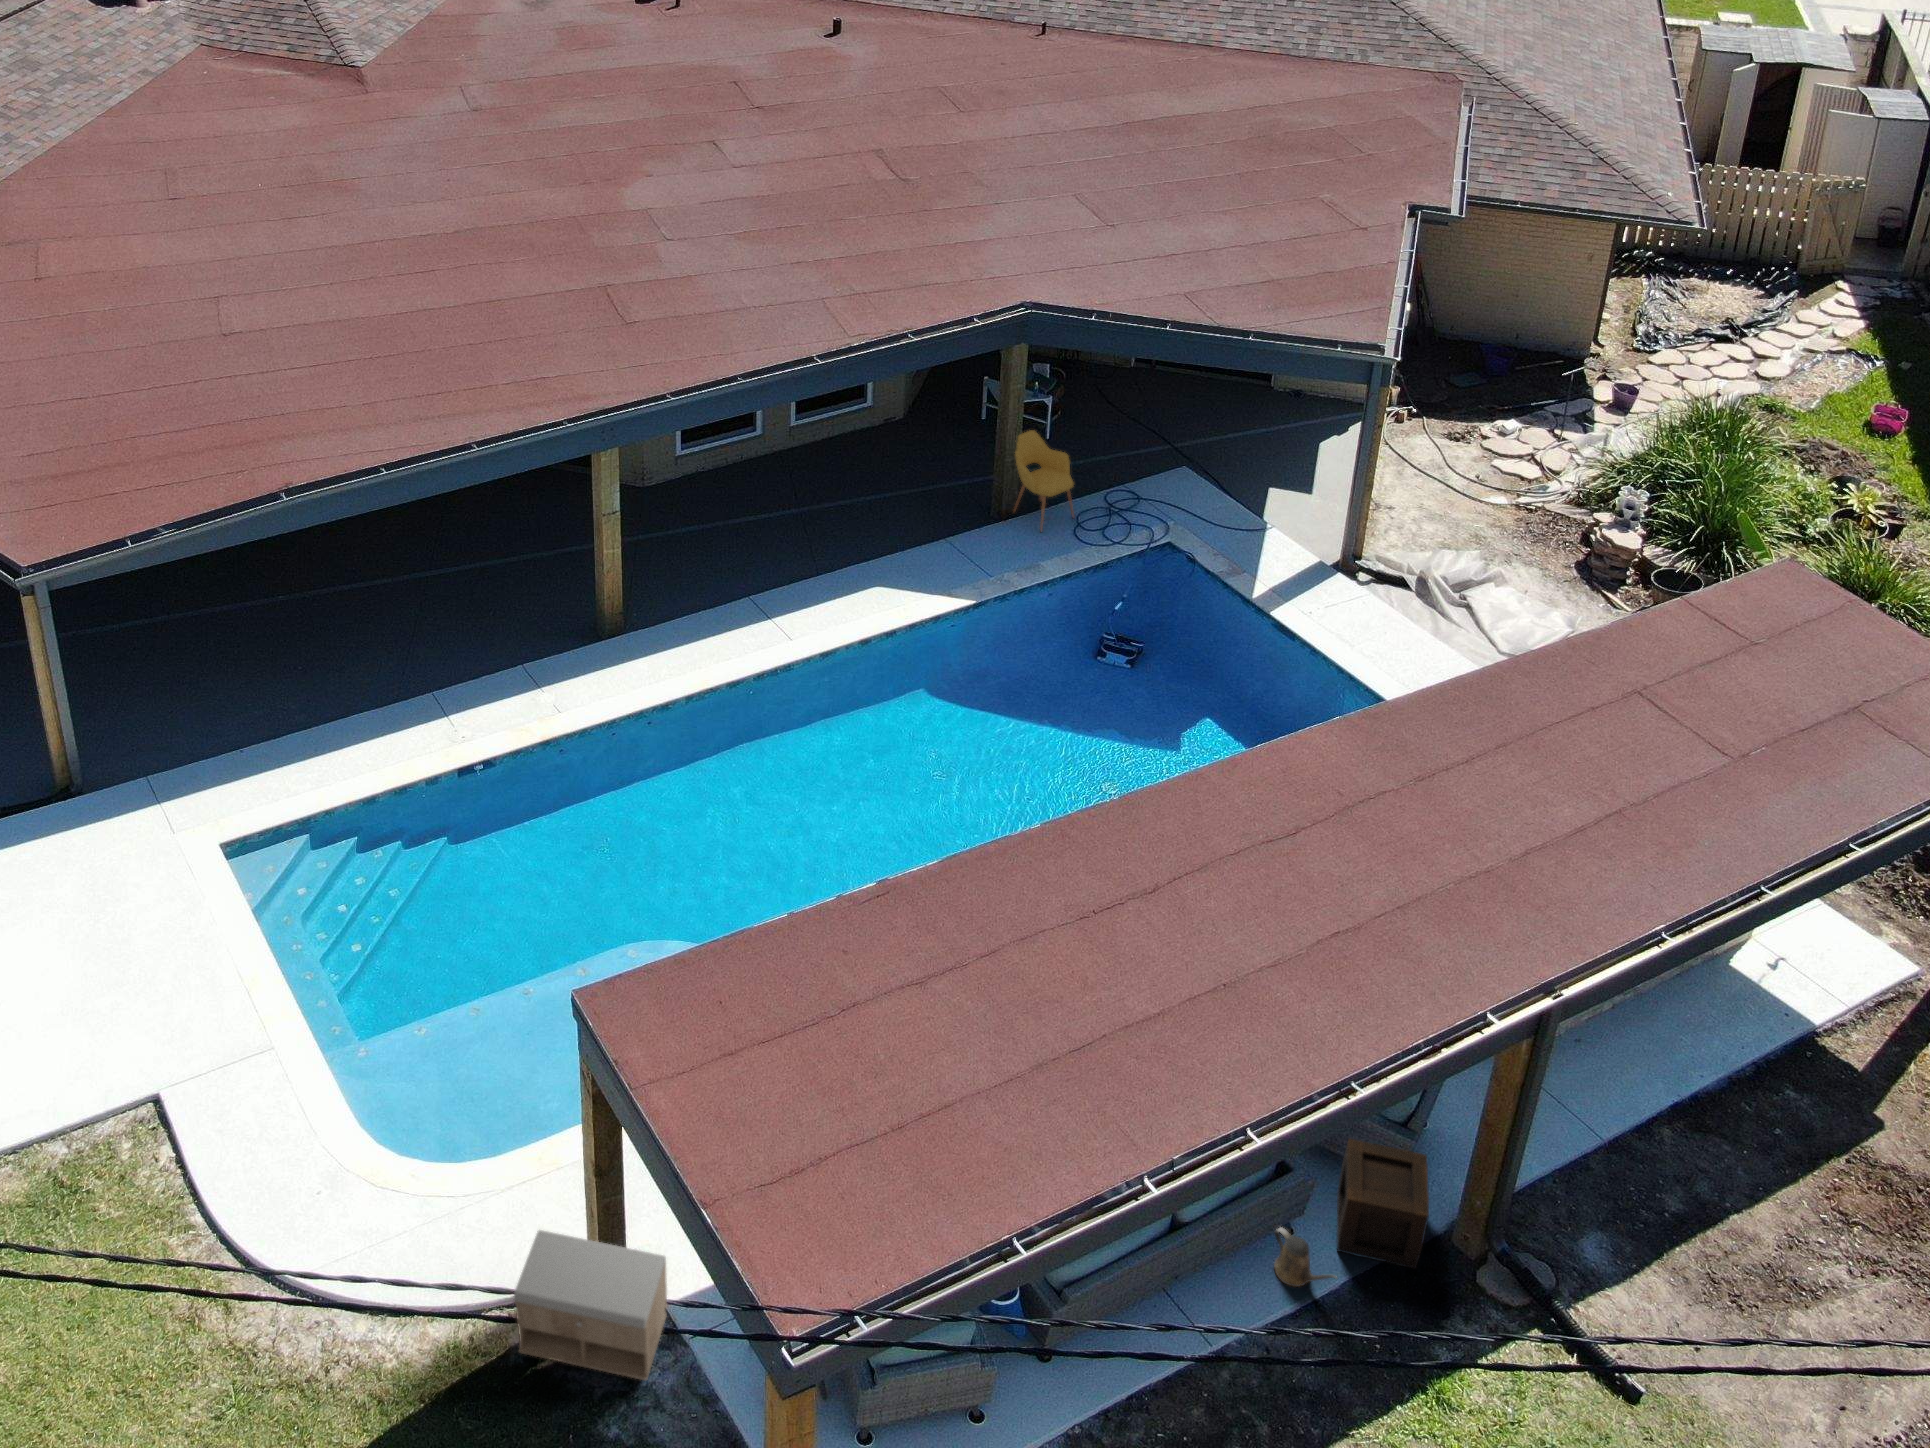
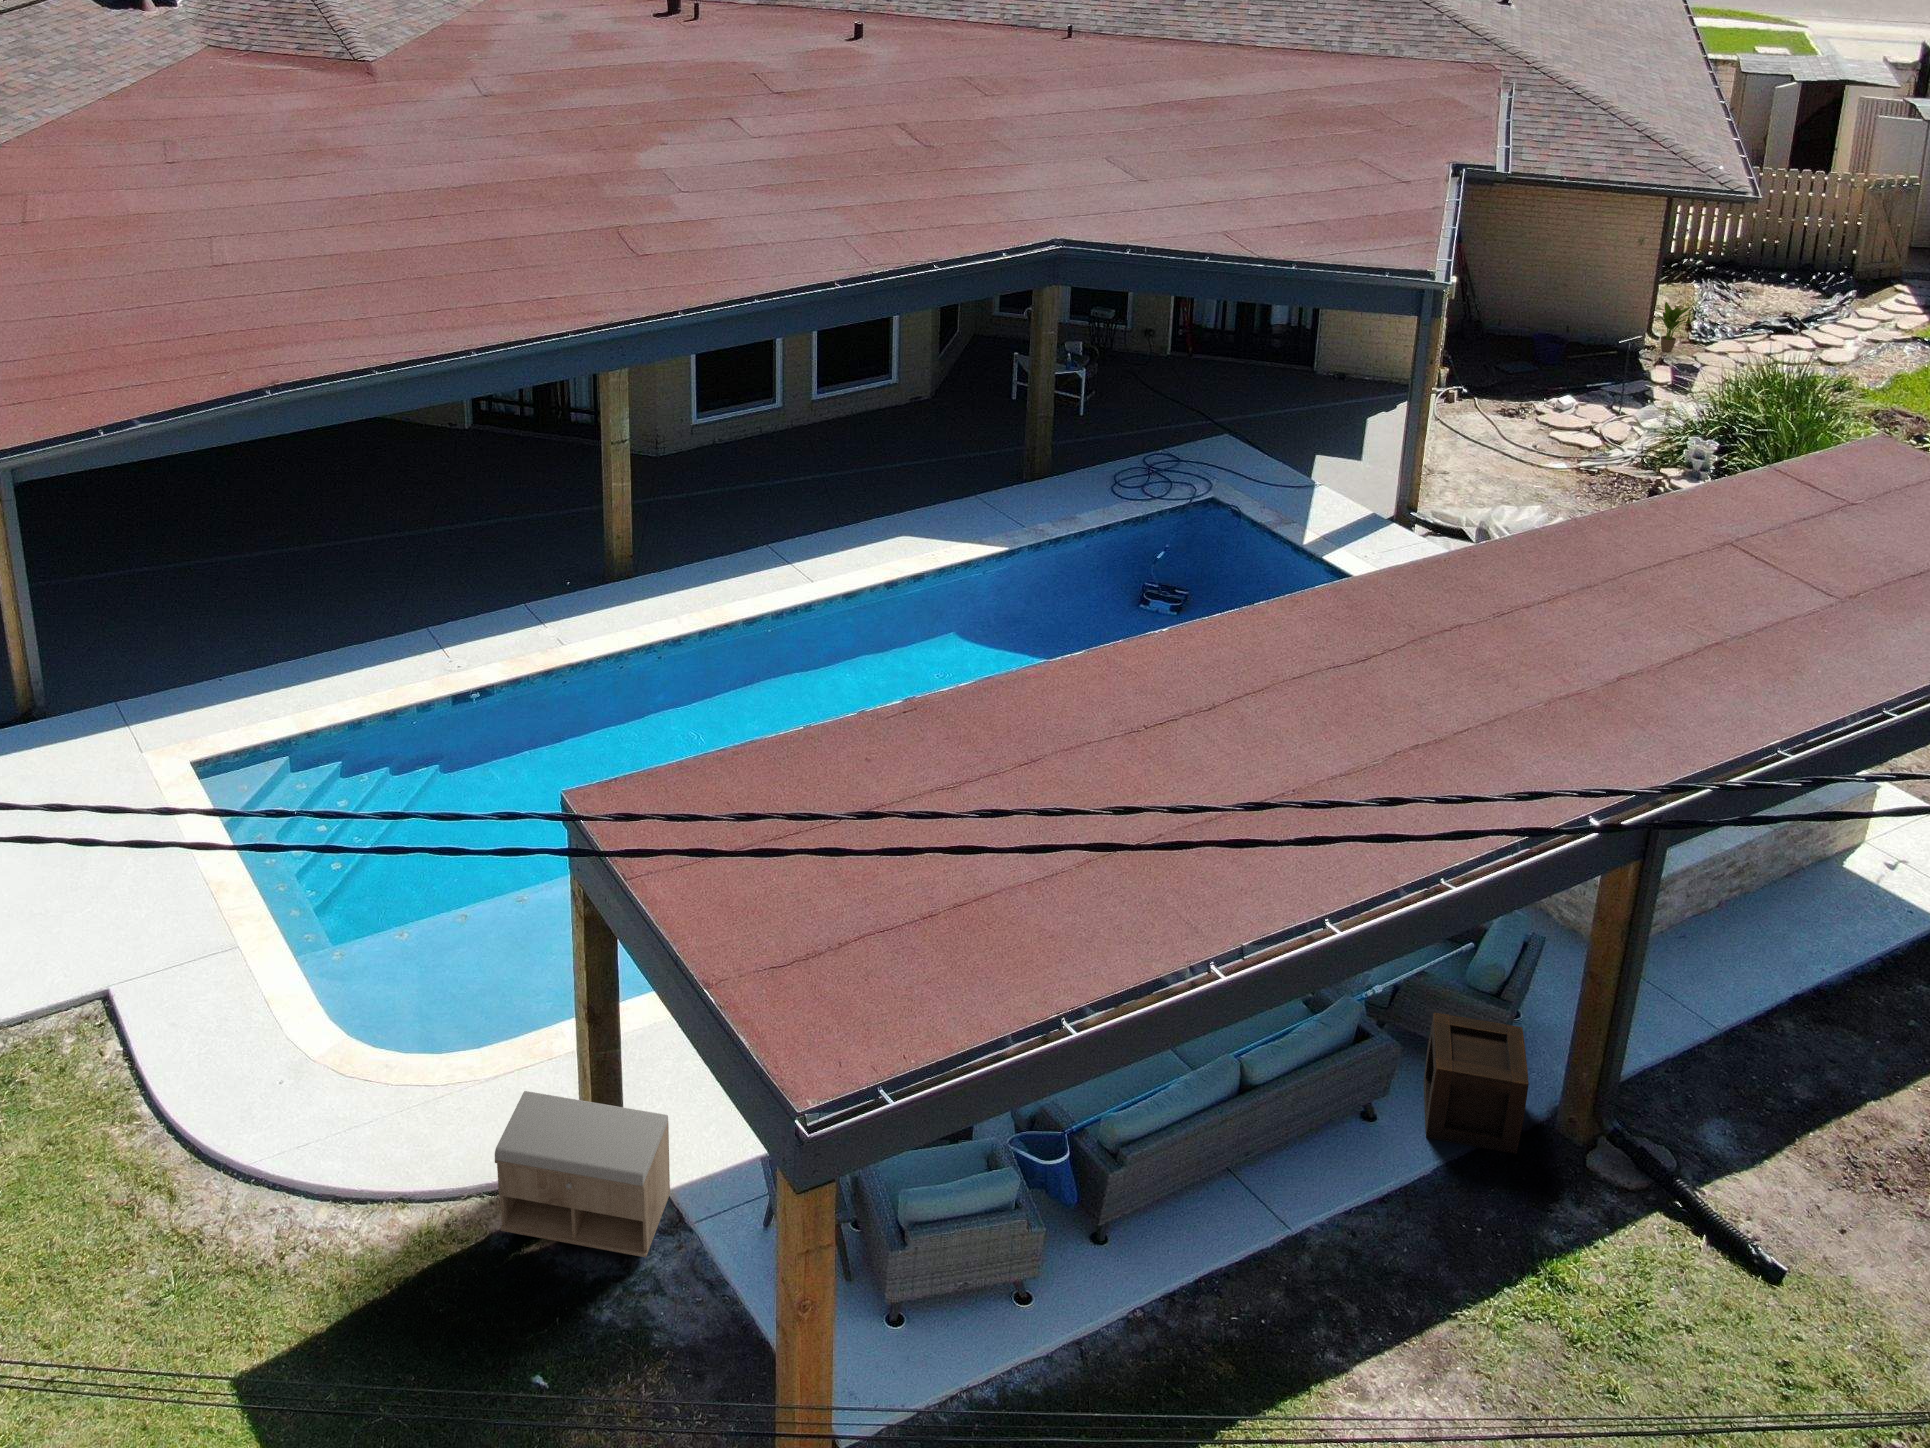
potted plant: none [1600,314,1639,363] -> present [1657,302,1693,352]
chair: present [1014,430,1074,531] -> none [1046,390,1112,495]
watering can: present [1274,1228,1337,1287] -> none [1355,1106,1430,1171]

